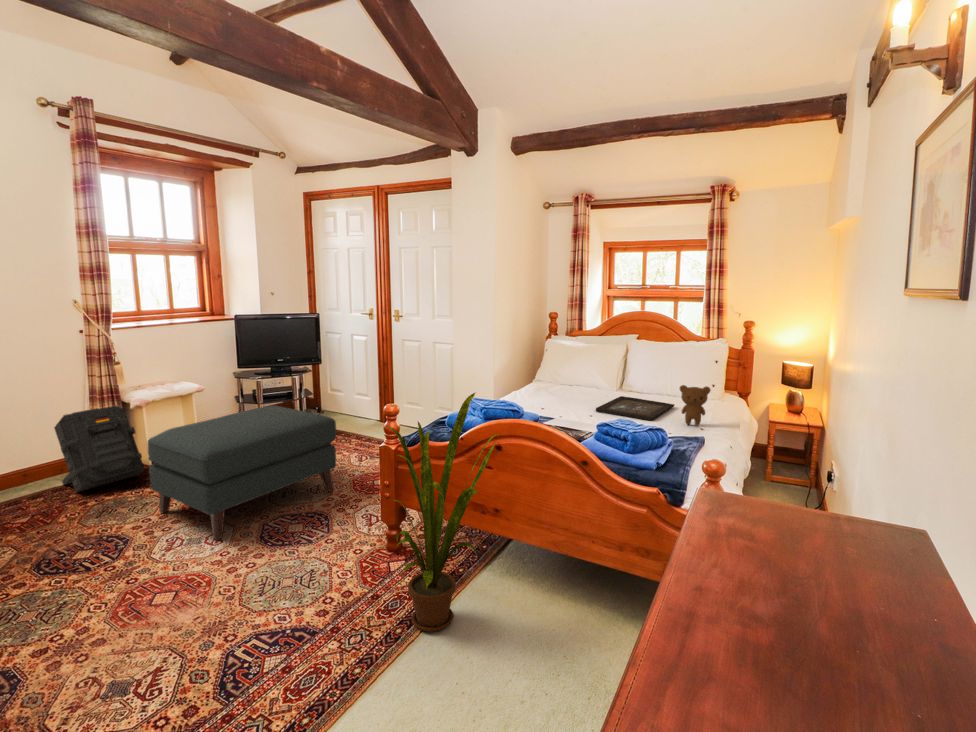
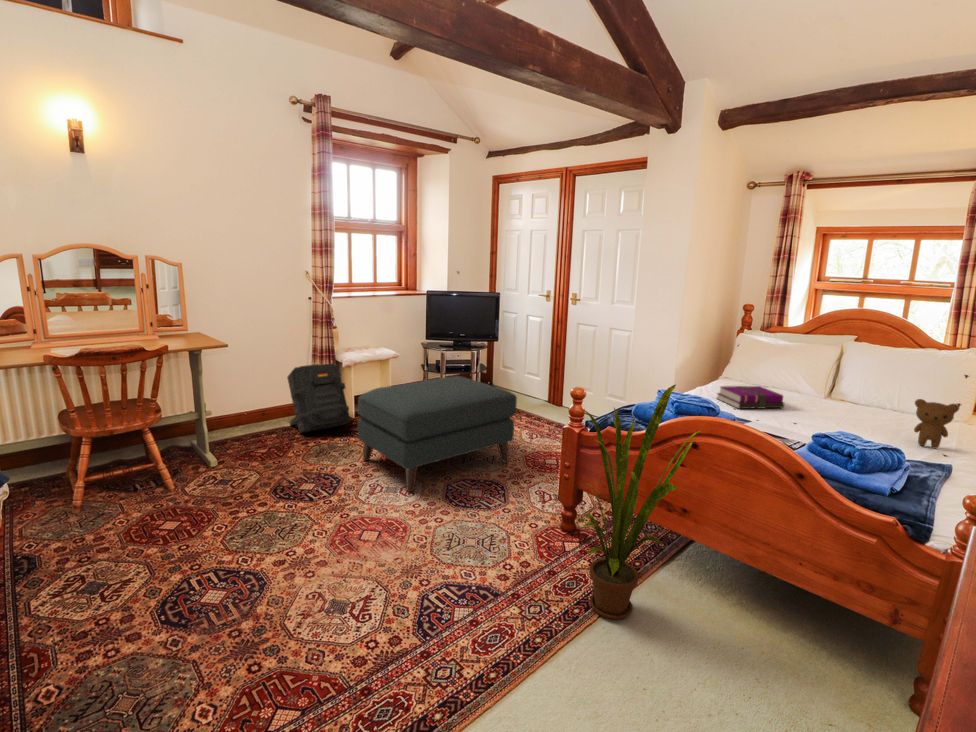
notebook: none [528,387,585,409] -> present [717,386,784,409]
tray: present [596,396,674,420] -> none [798,403,900,435]

